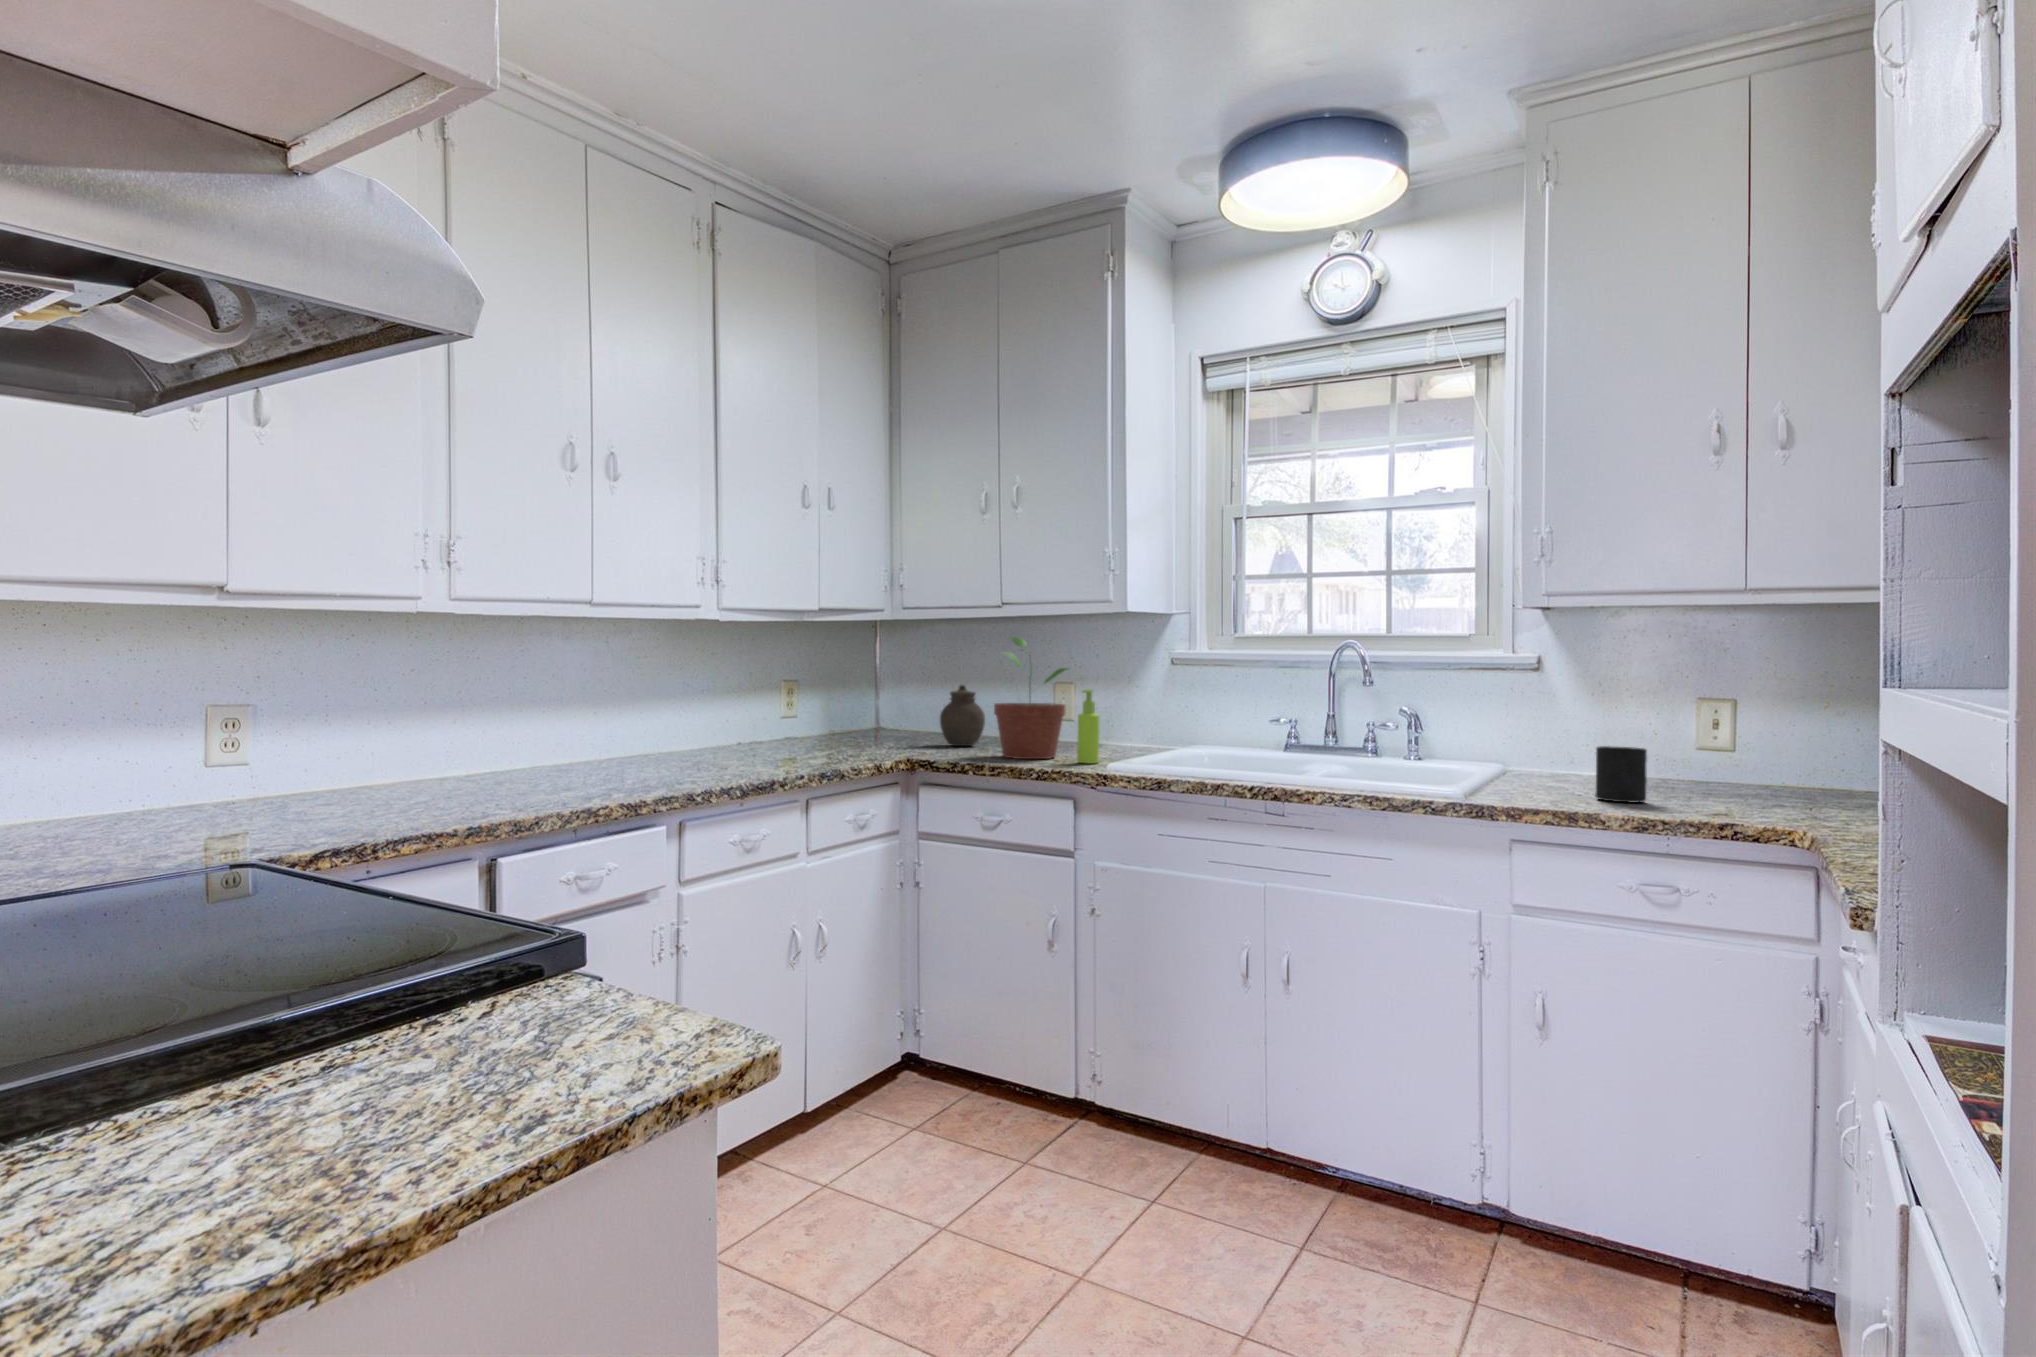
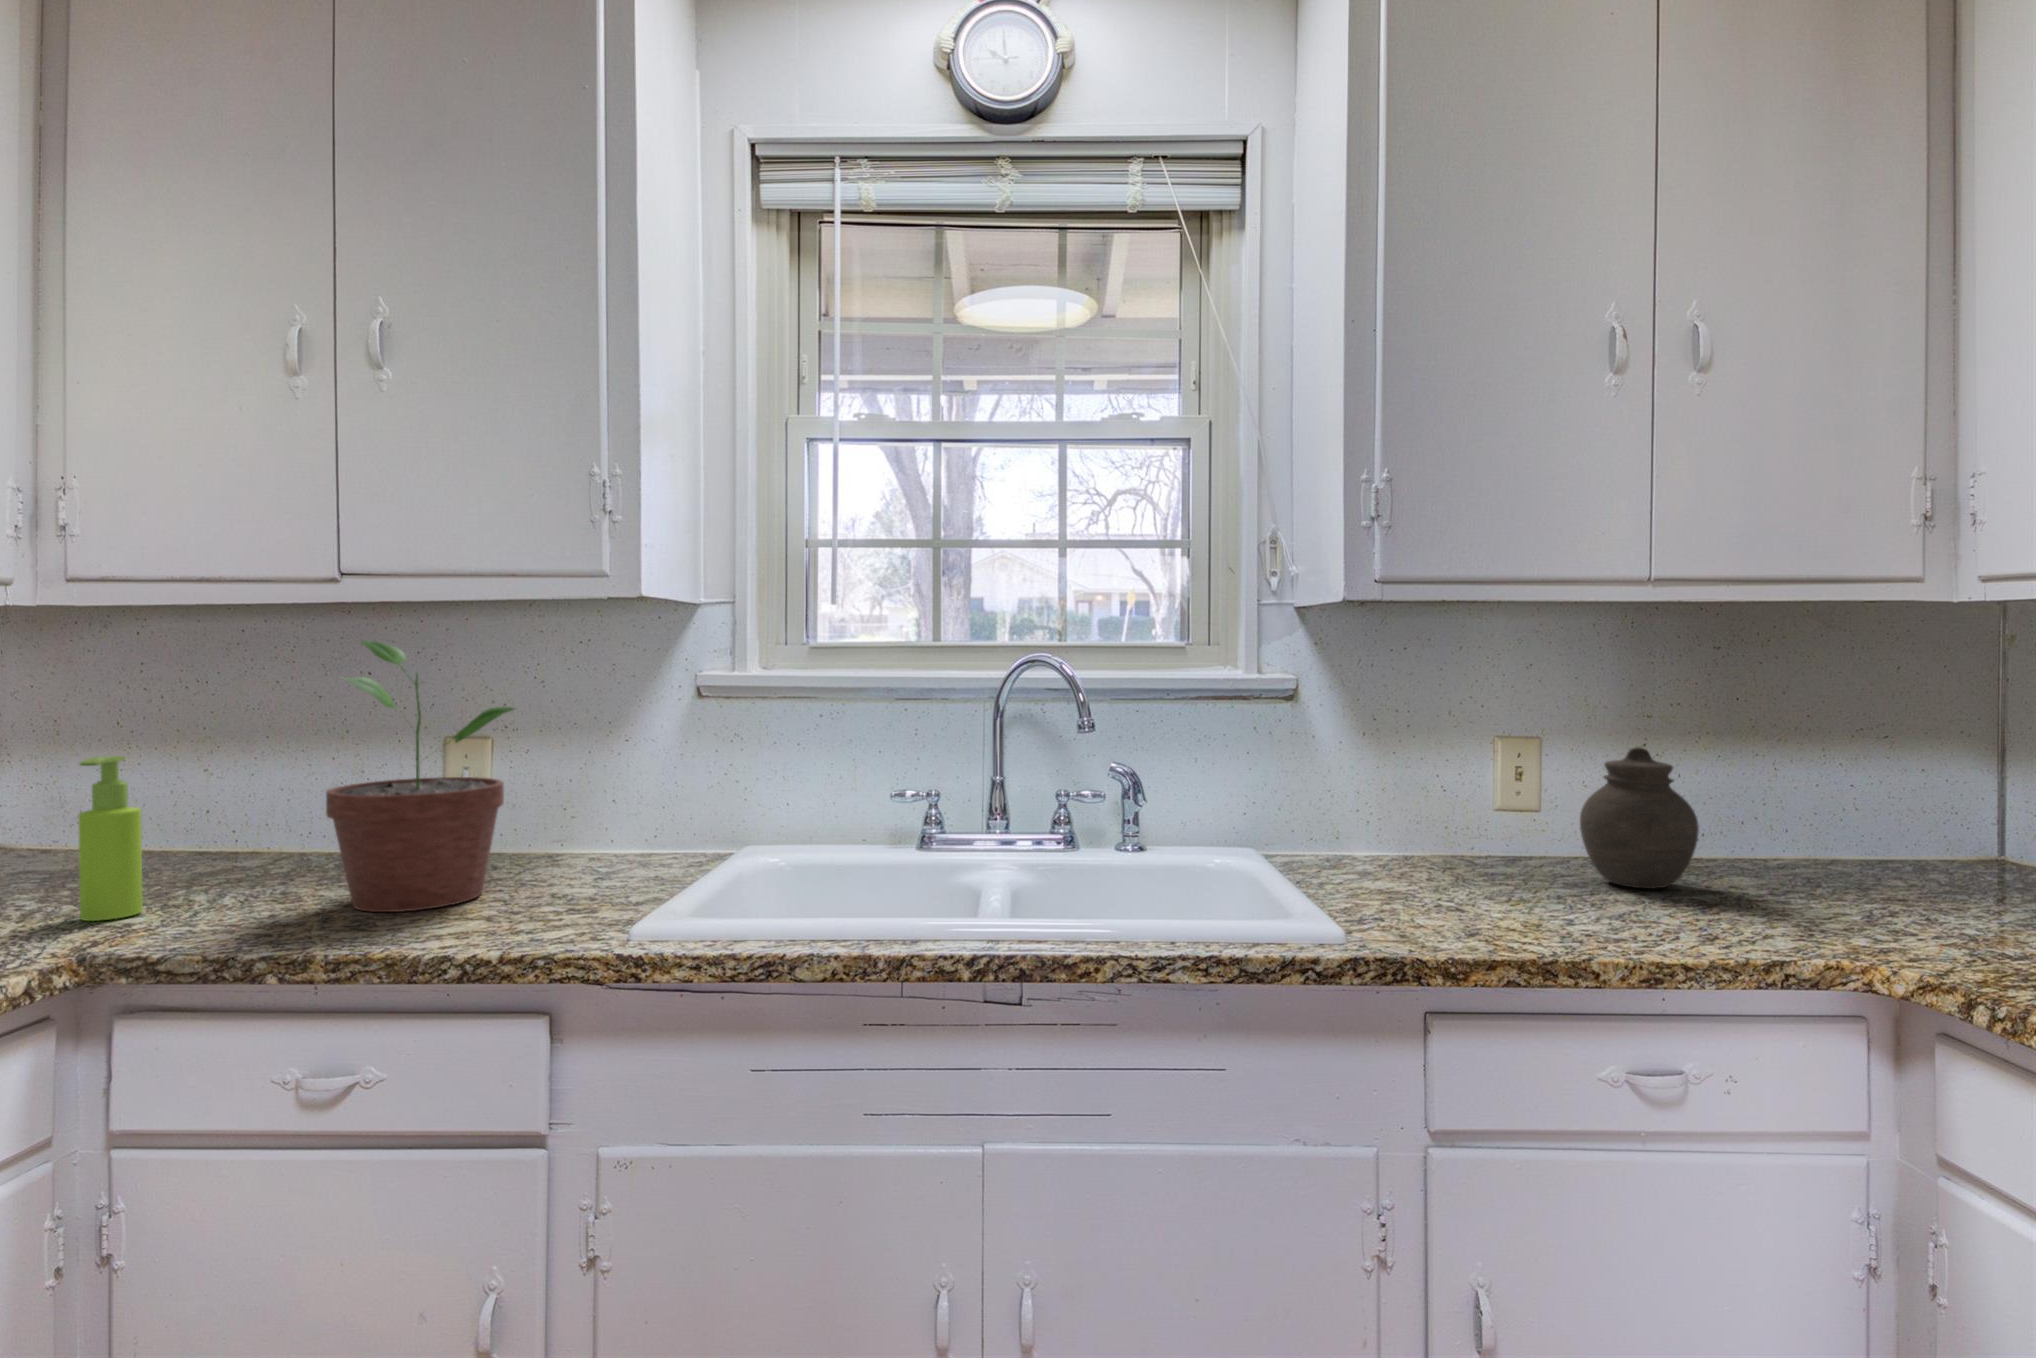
jar: present [940,685,985,746] -> present [1580,747,1699,889]
soap dispenser: present [1077,689,1100,763] -> present [78,756,143,921]
mug: present [1596,746,1647,803] -> none [1448,816,1537,908]

